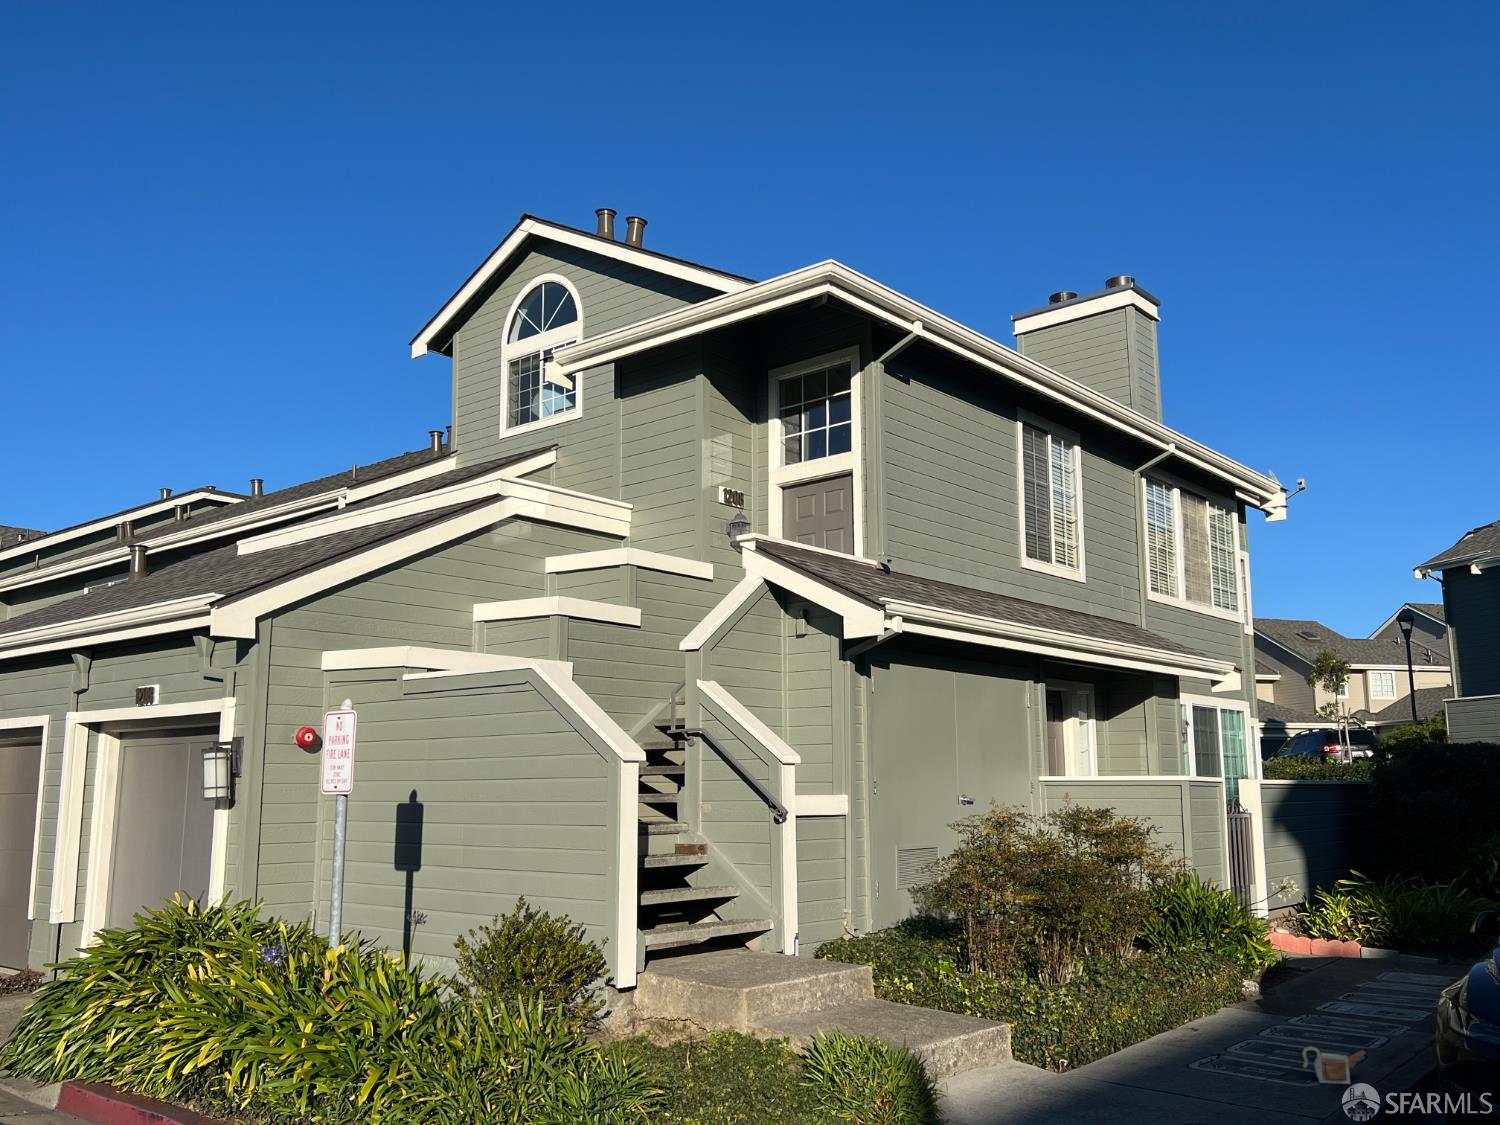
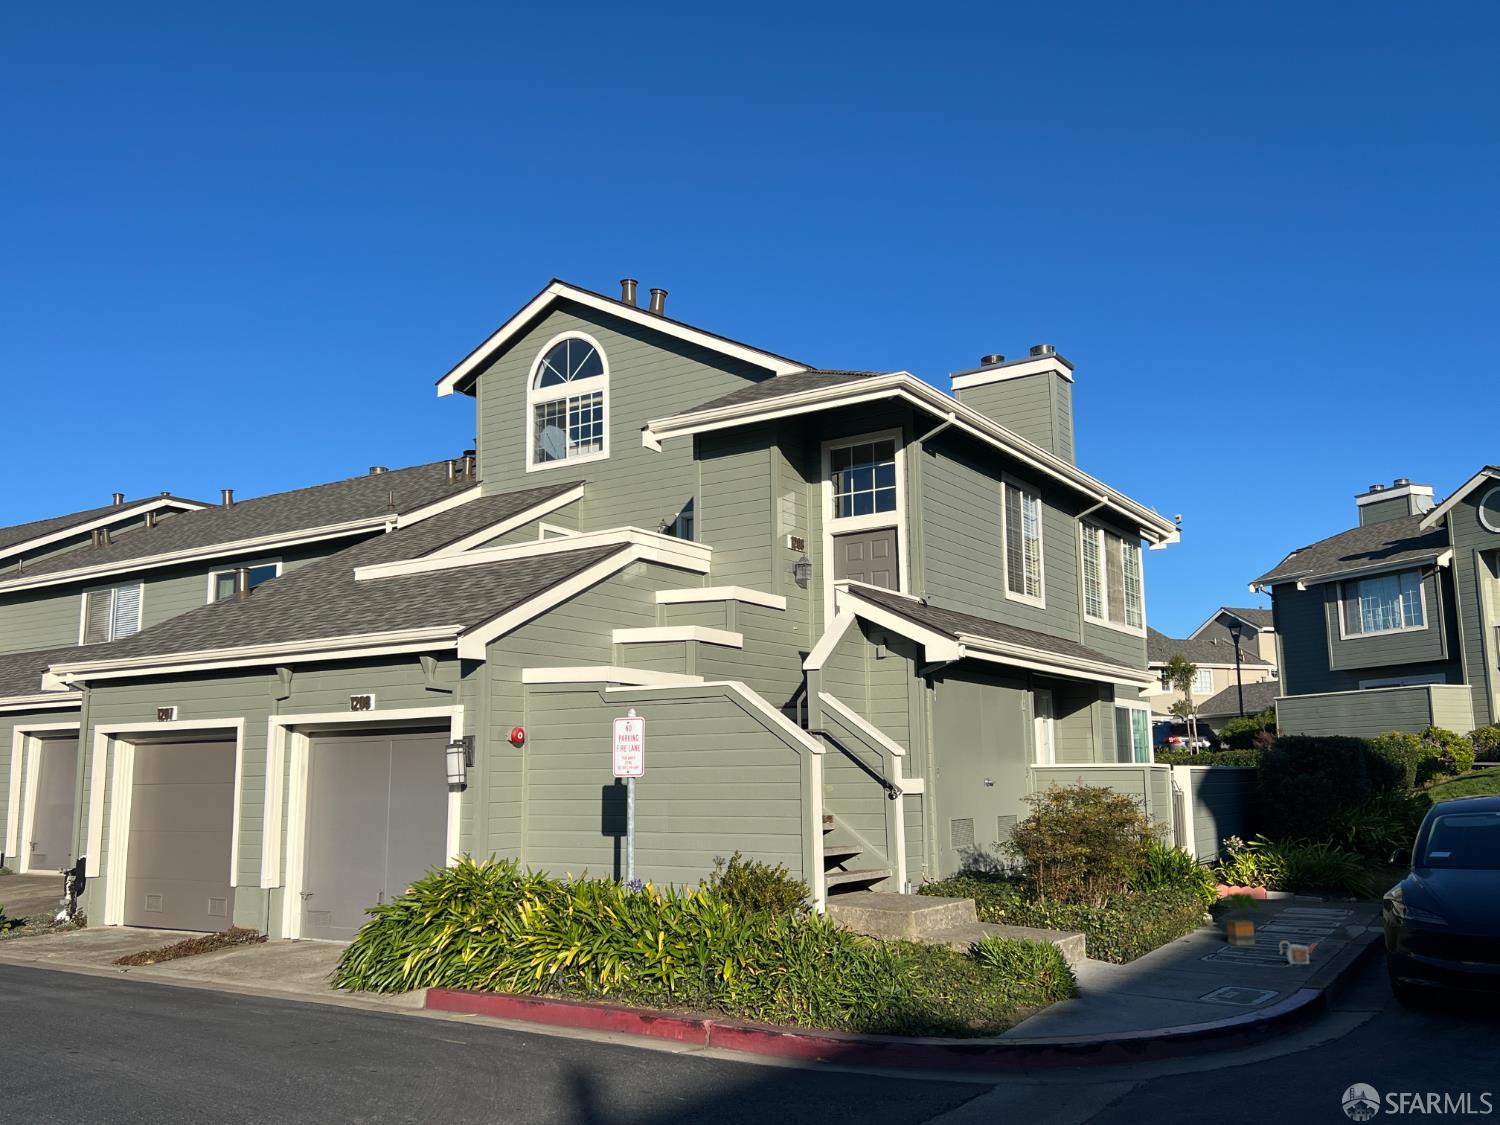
potted tree: none [1237,962,1296,1043] -> present [1222,893,1260,946]

